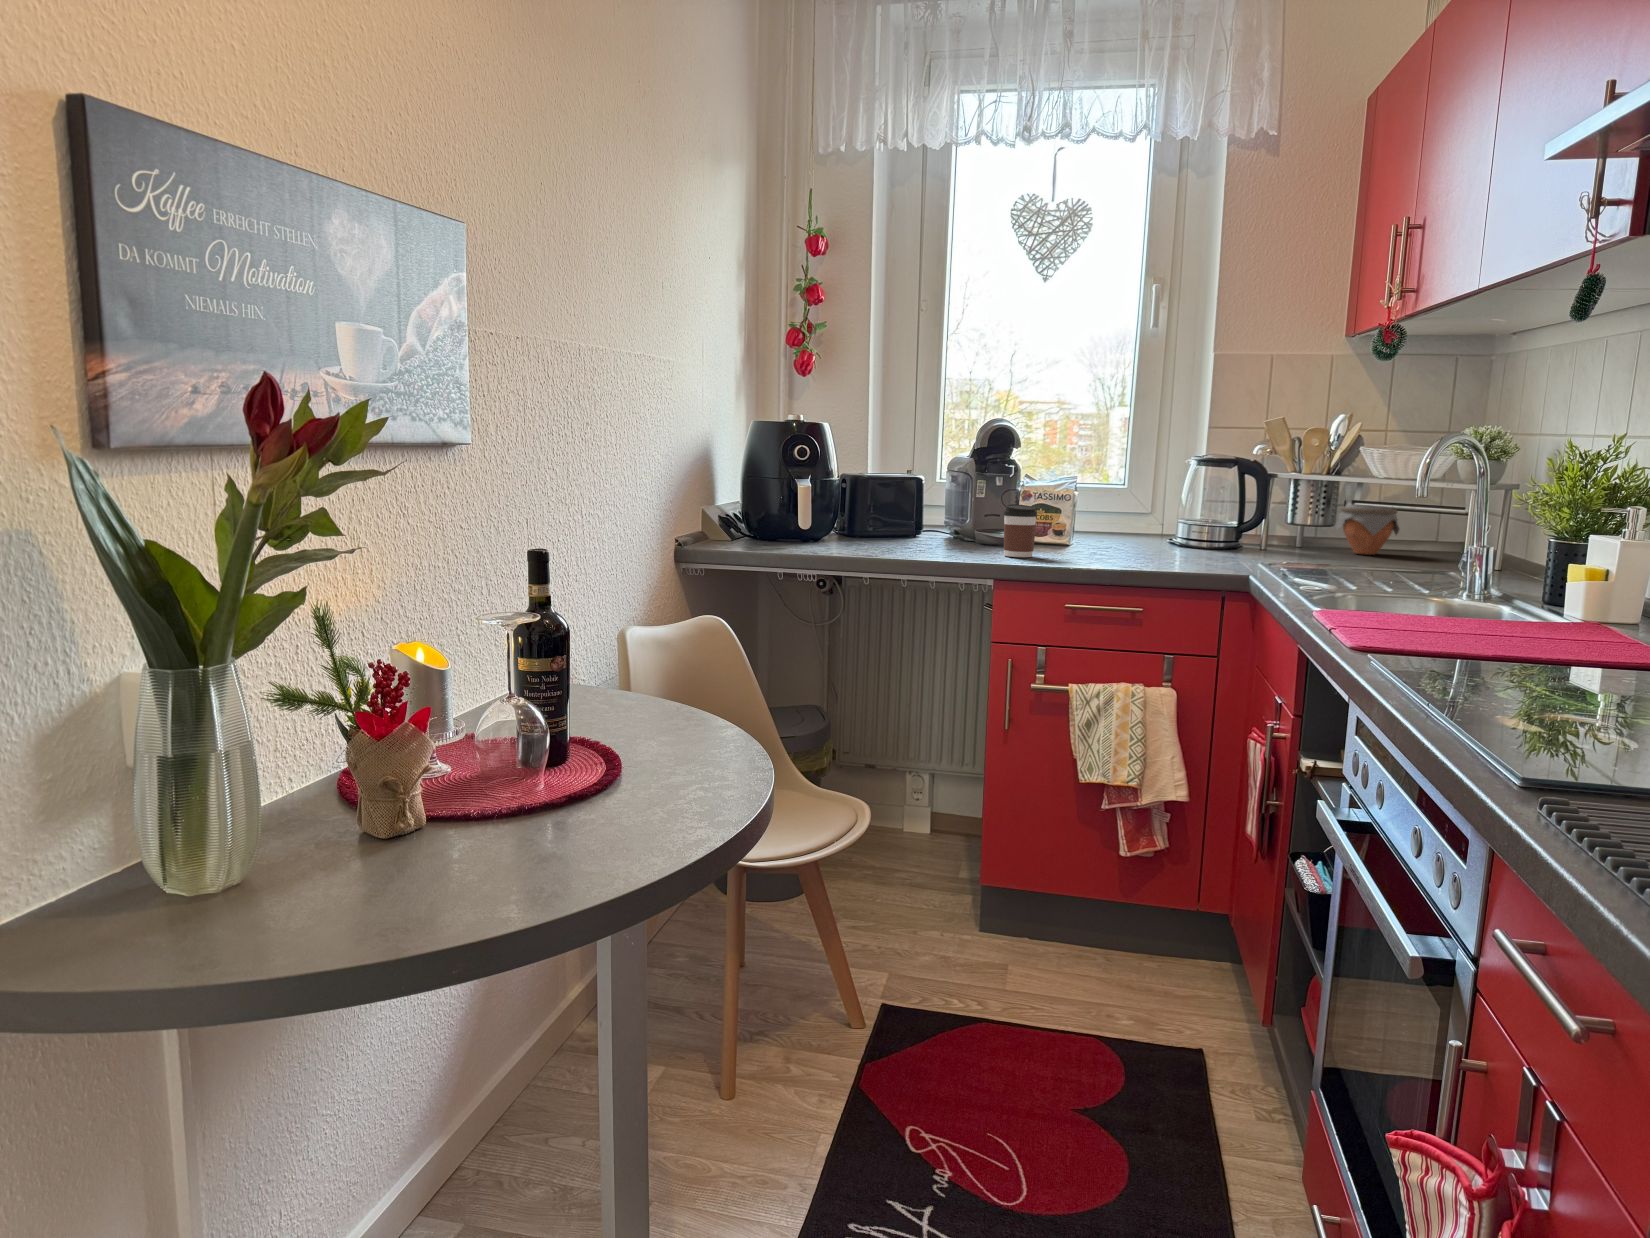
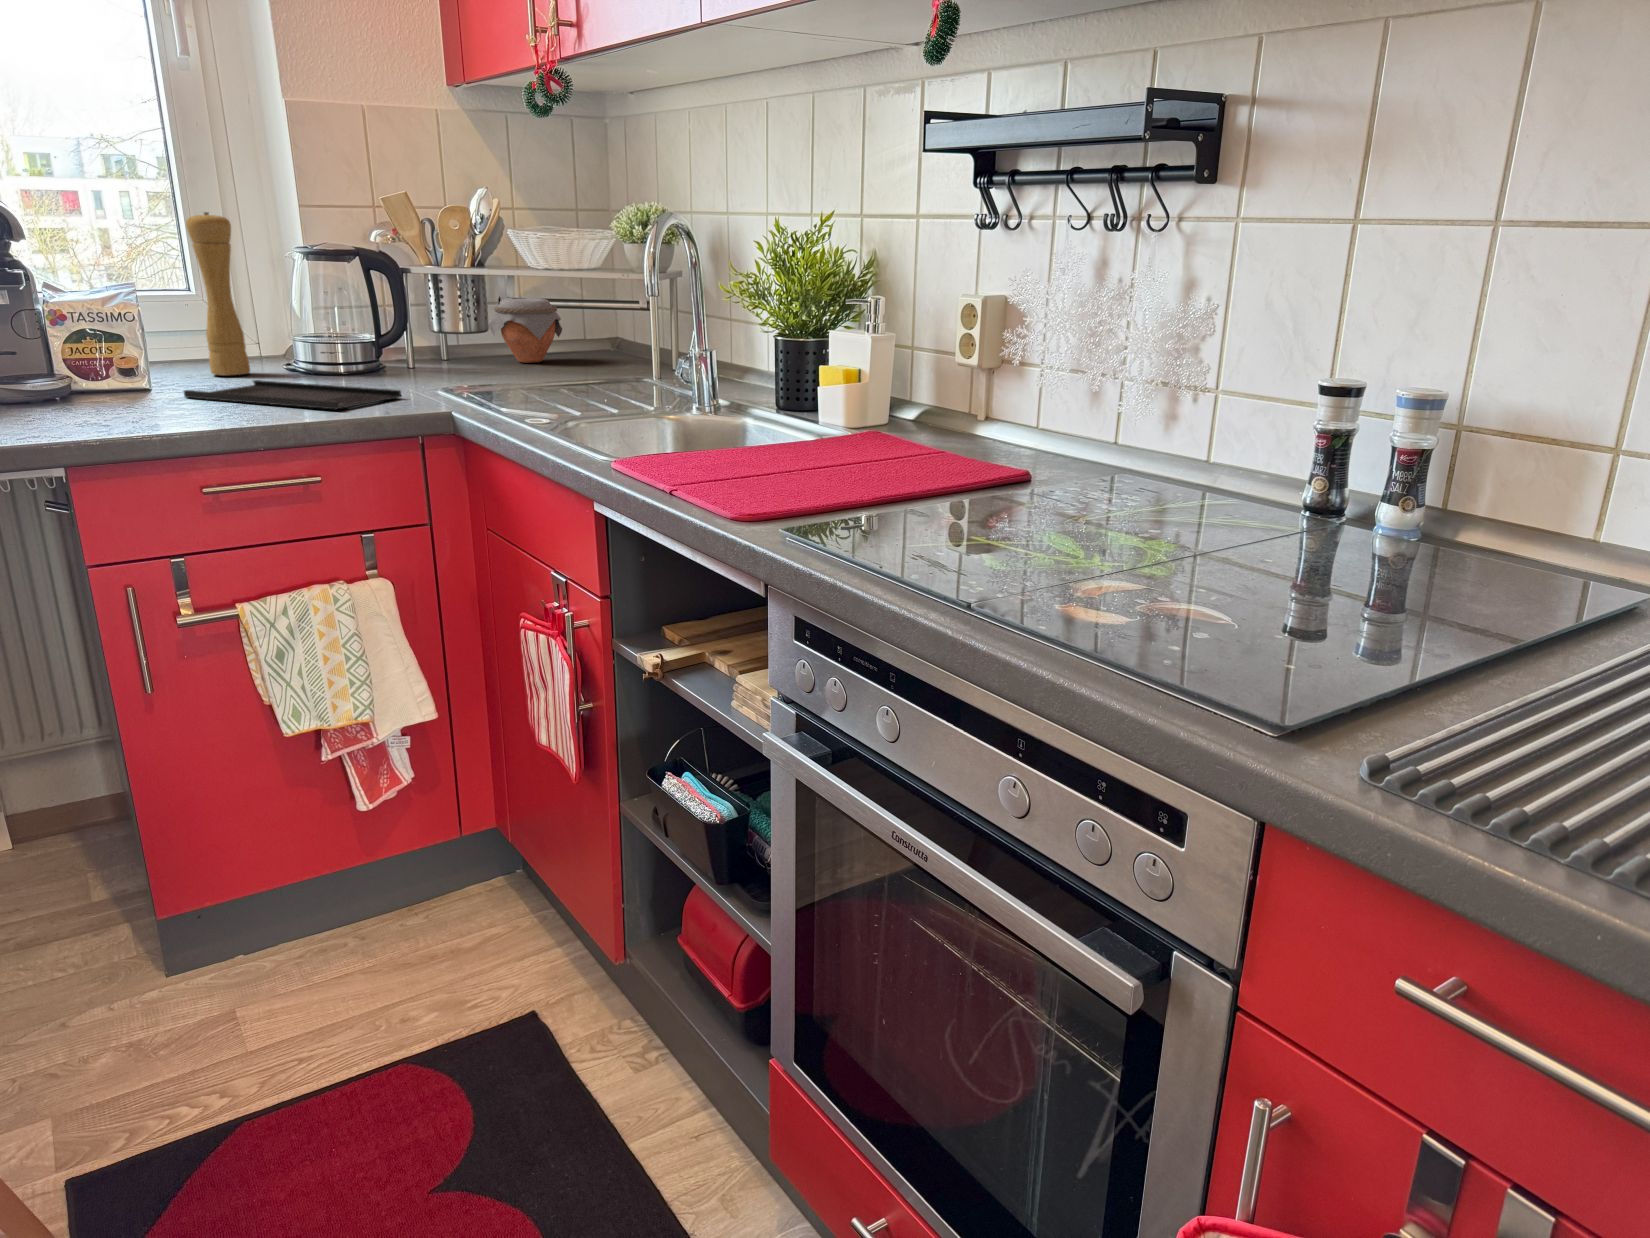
pepper mill: none [1116,431,1150,542] -> present [186,212,250,376]
coffee cup: present [1004,504,1037,557] -> none [44,340,115,426]
tray: none [1085,545,1225,565] -> present [184,380,401,409]

